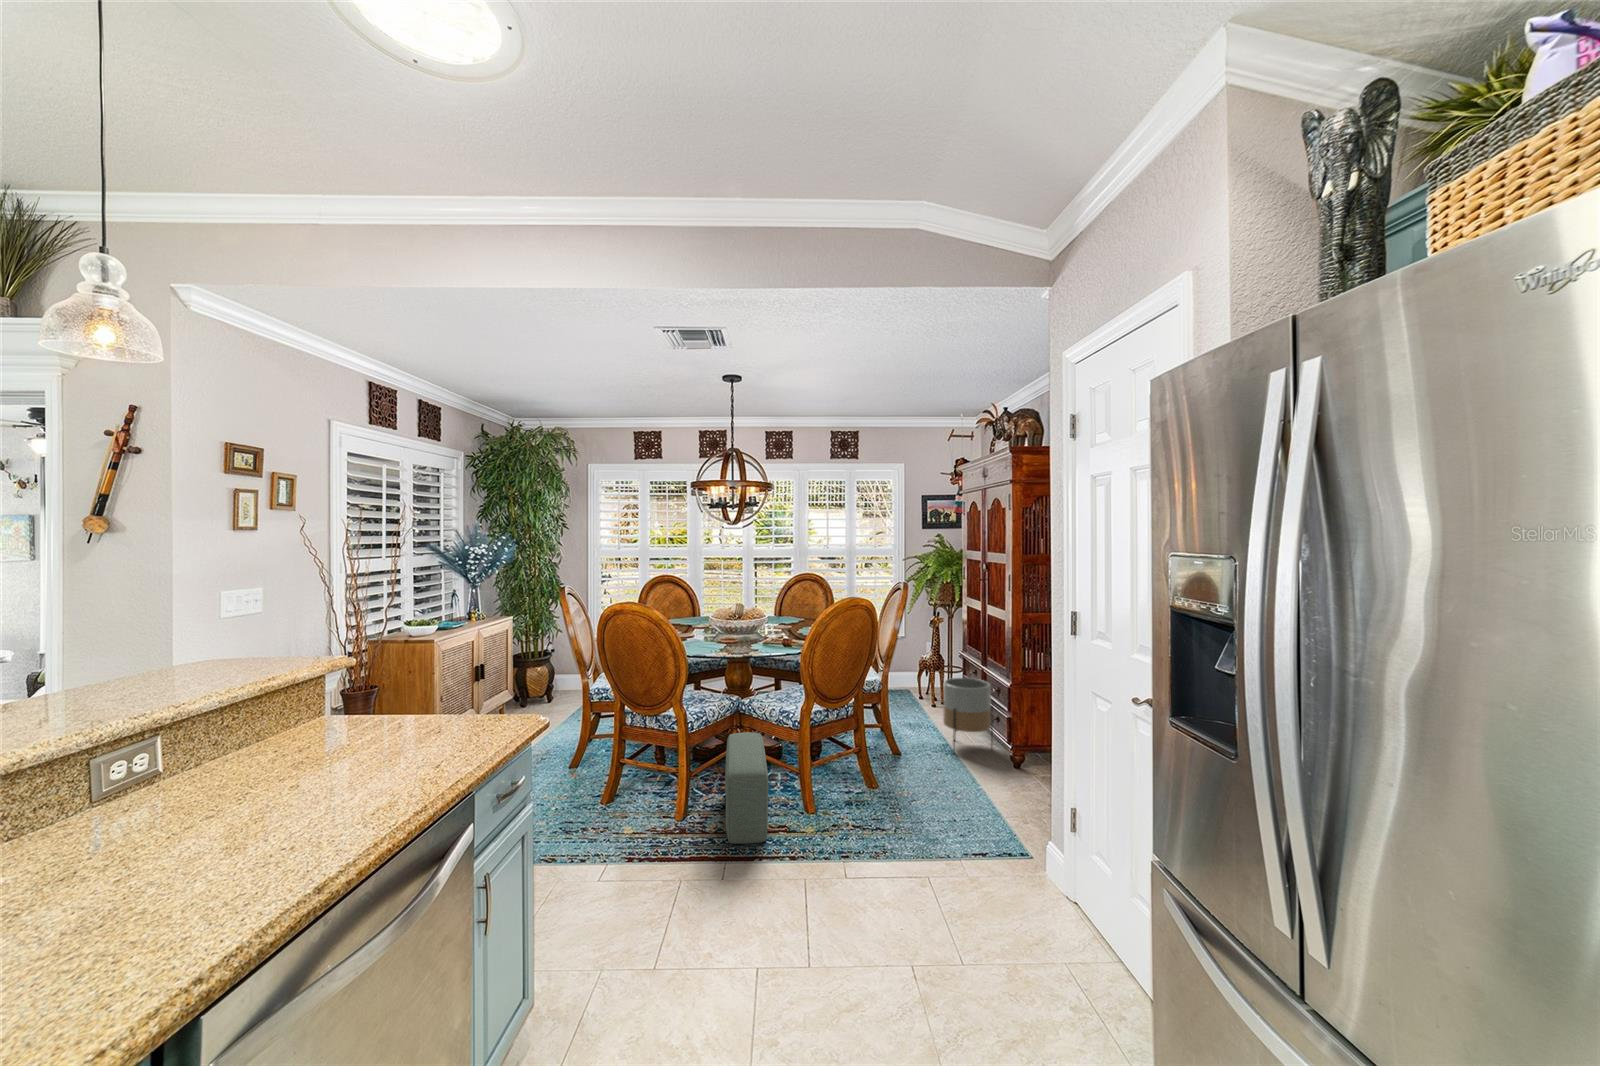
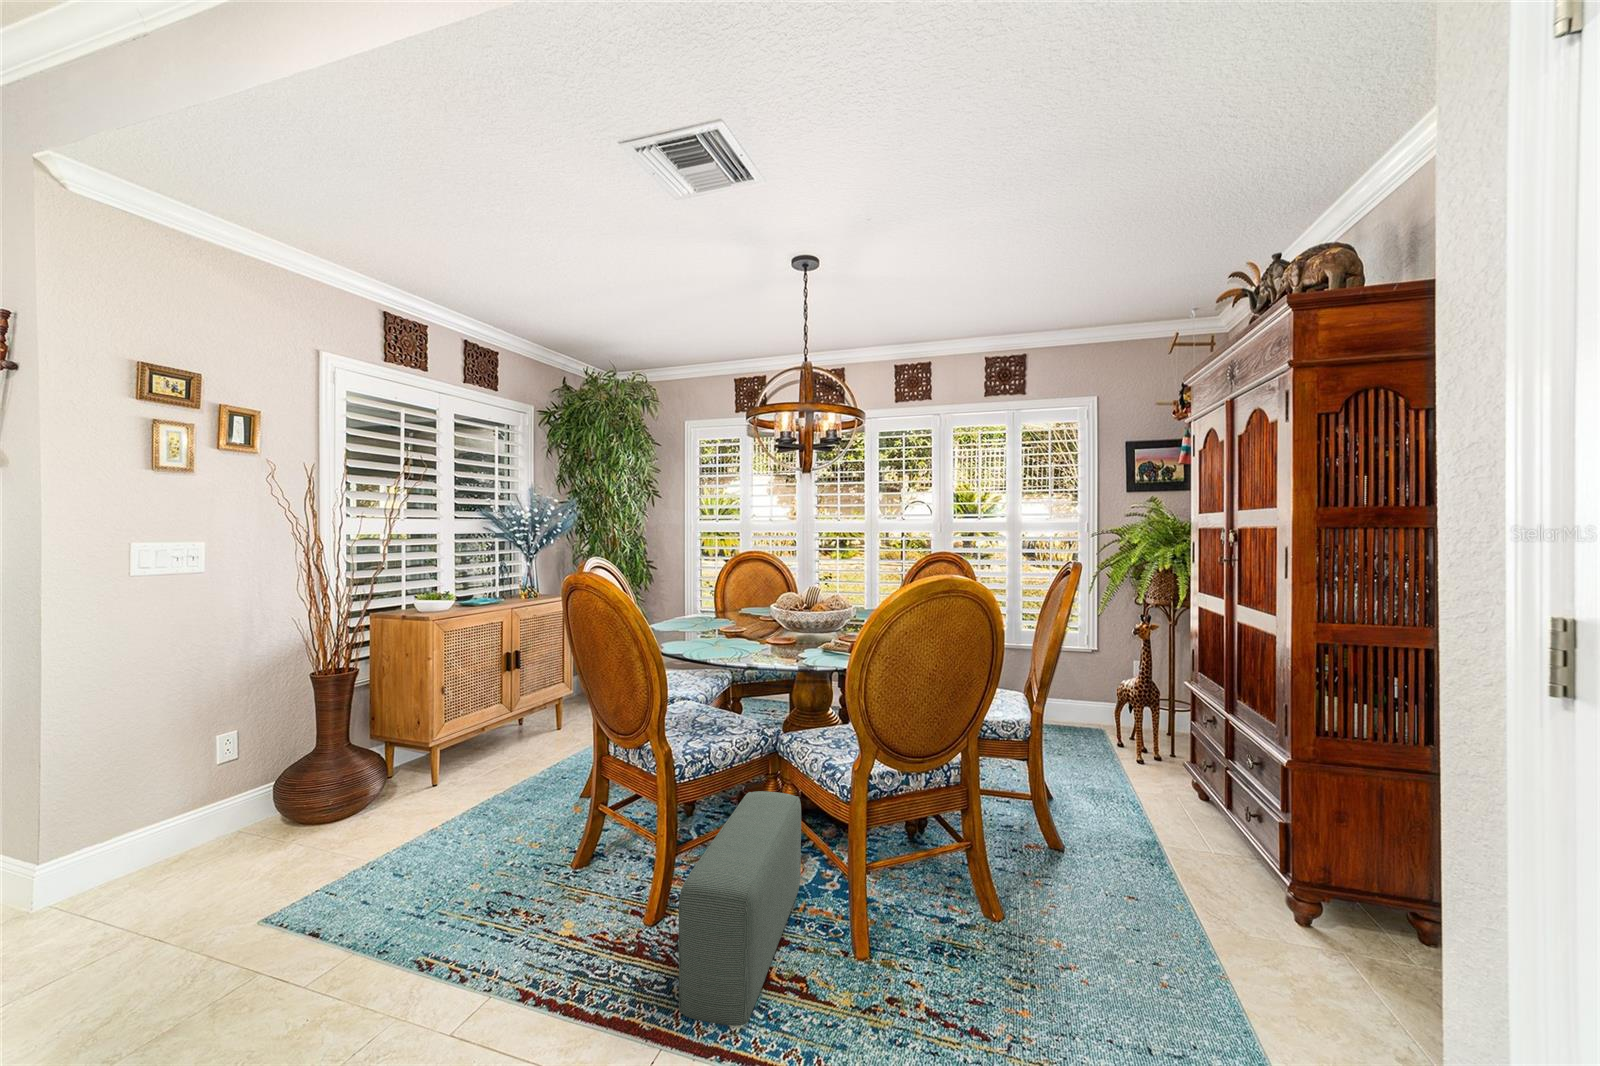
planter: present [943,678,992,753] -> none [1148,728,1248,868]

